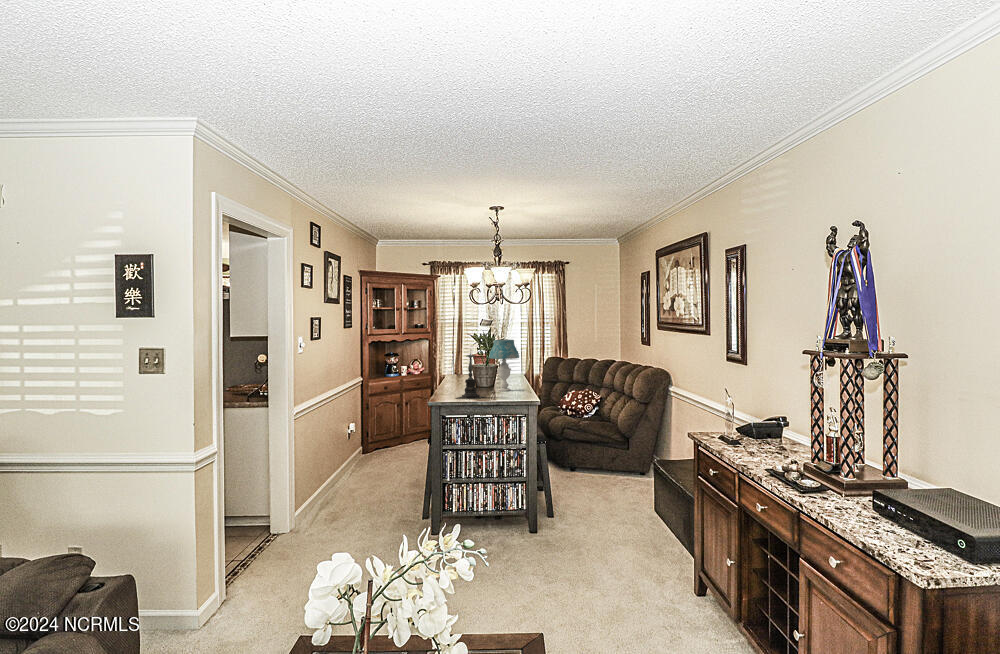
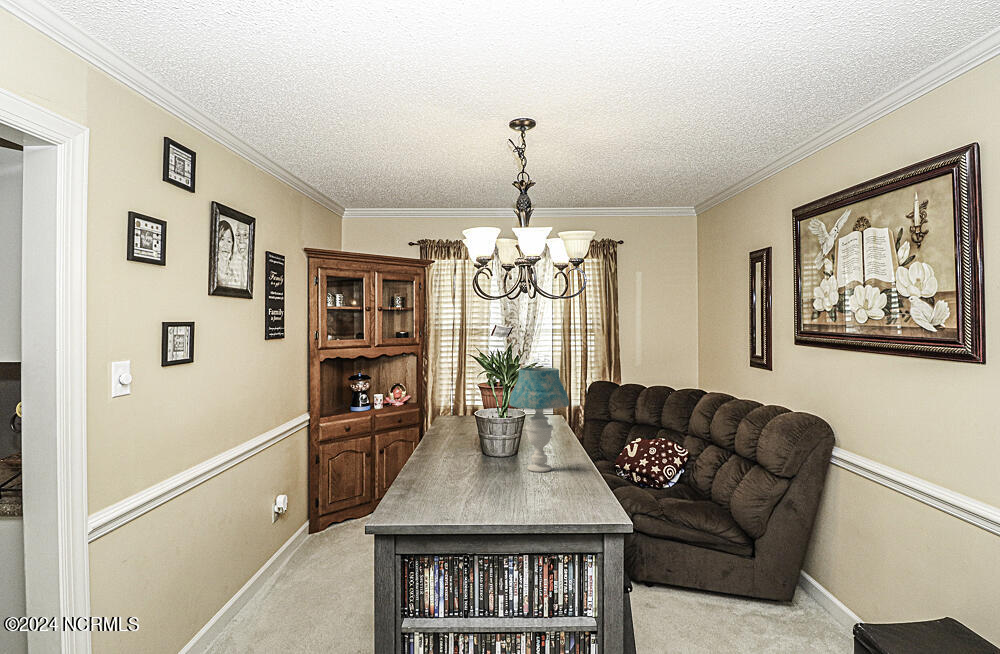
candle holder: present [456,354,485,400] -> none [432,394,505,515]

